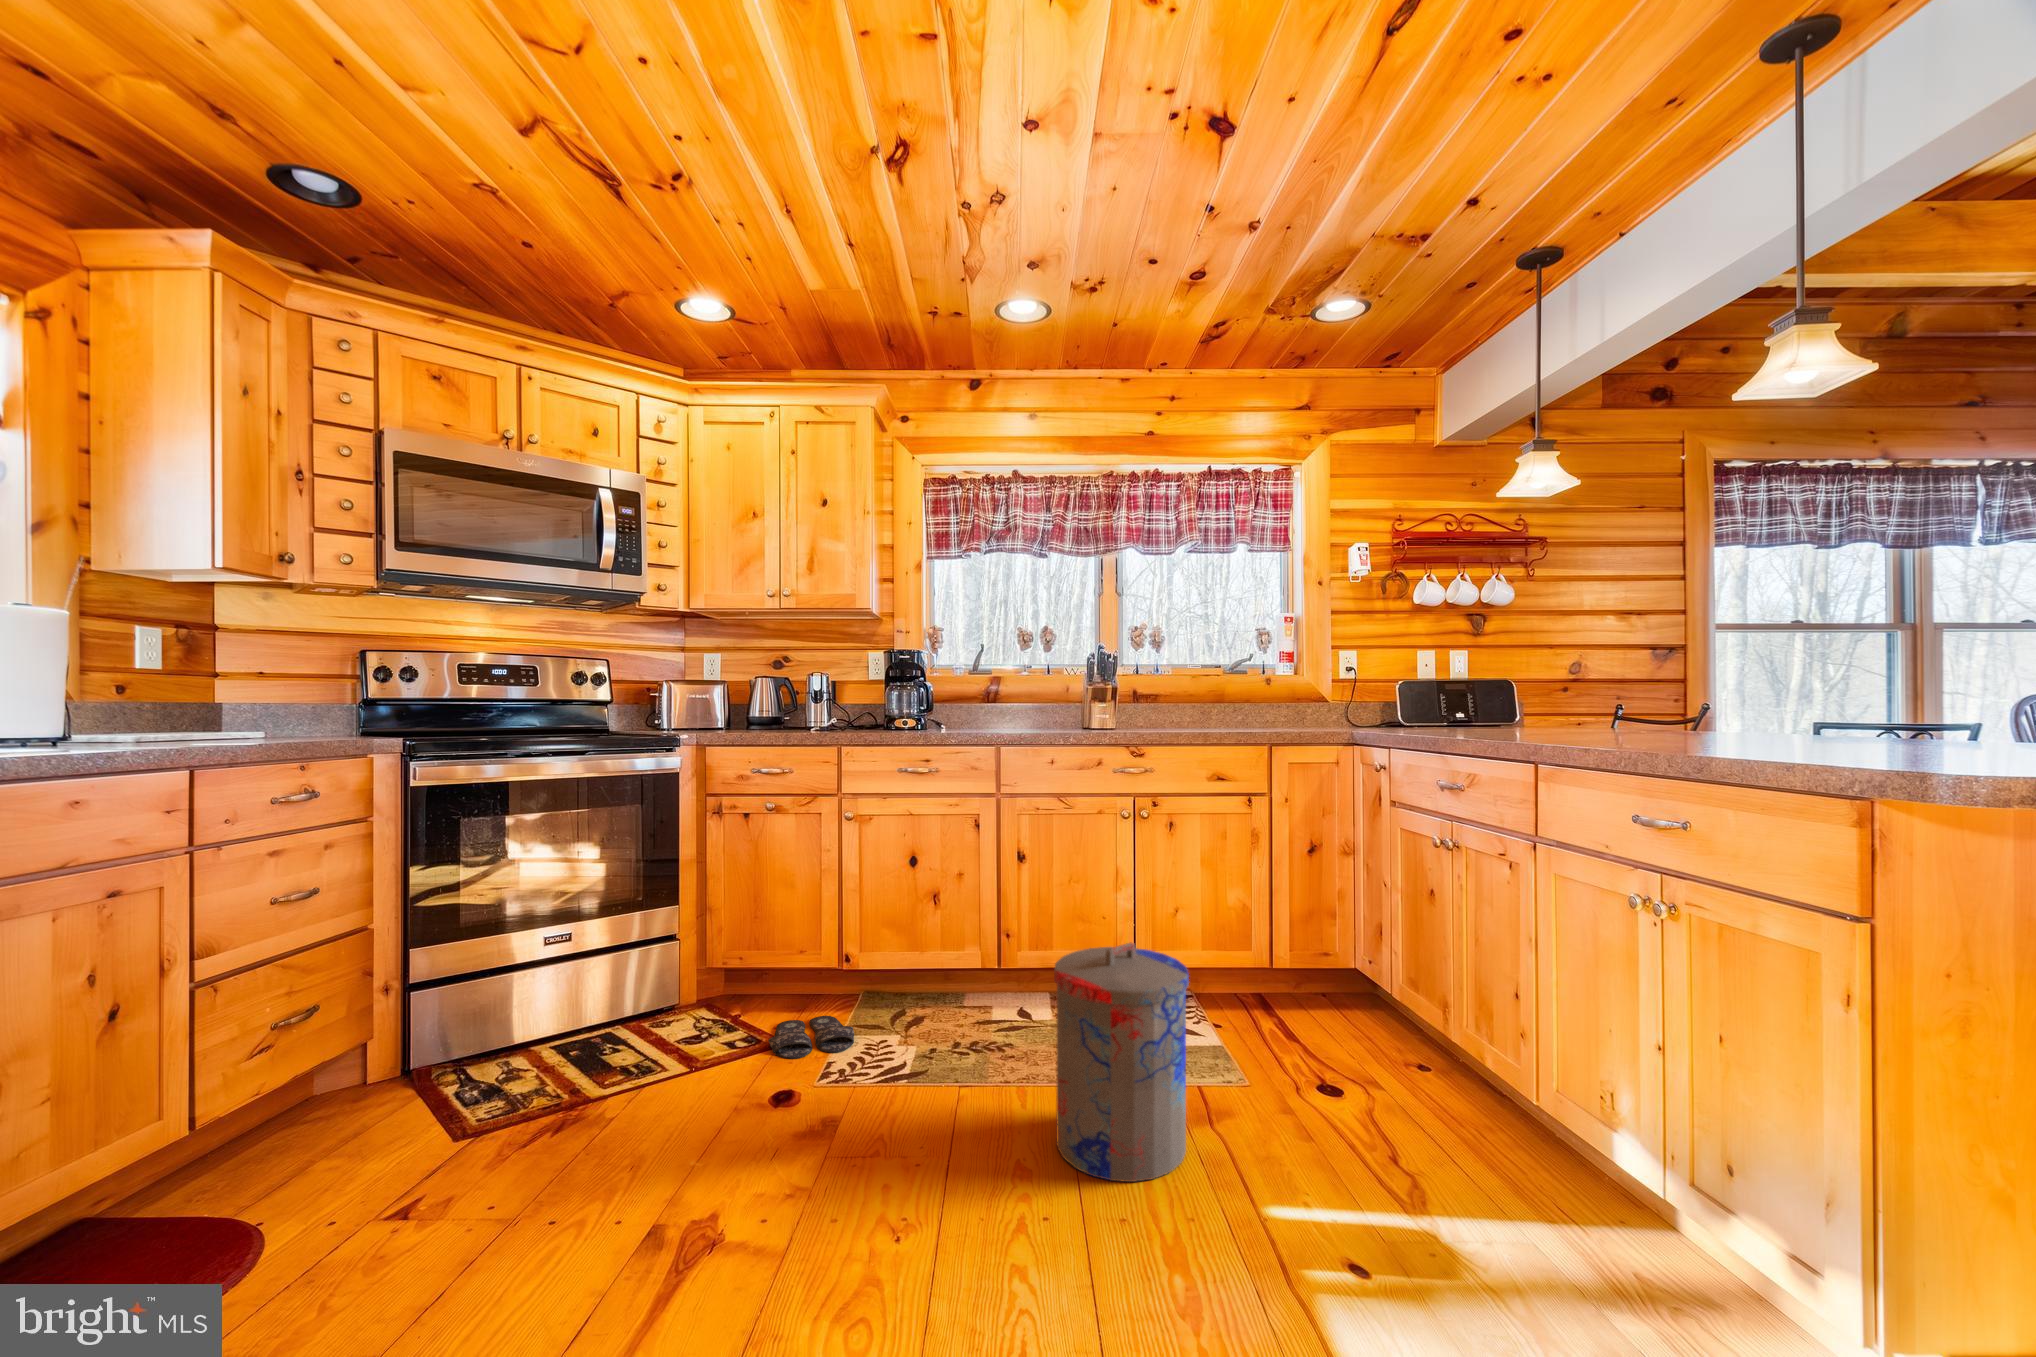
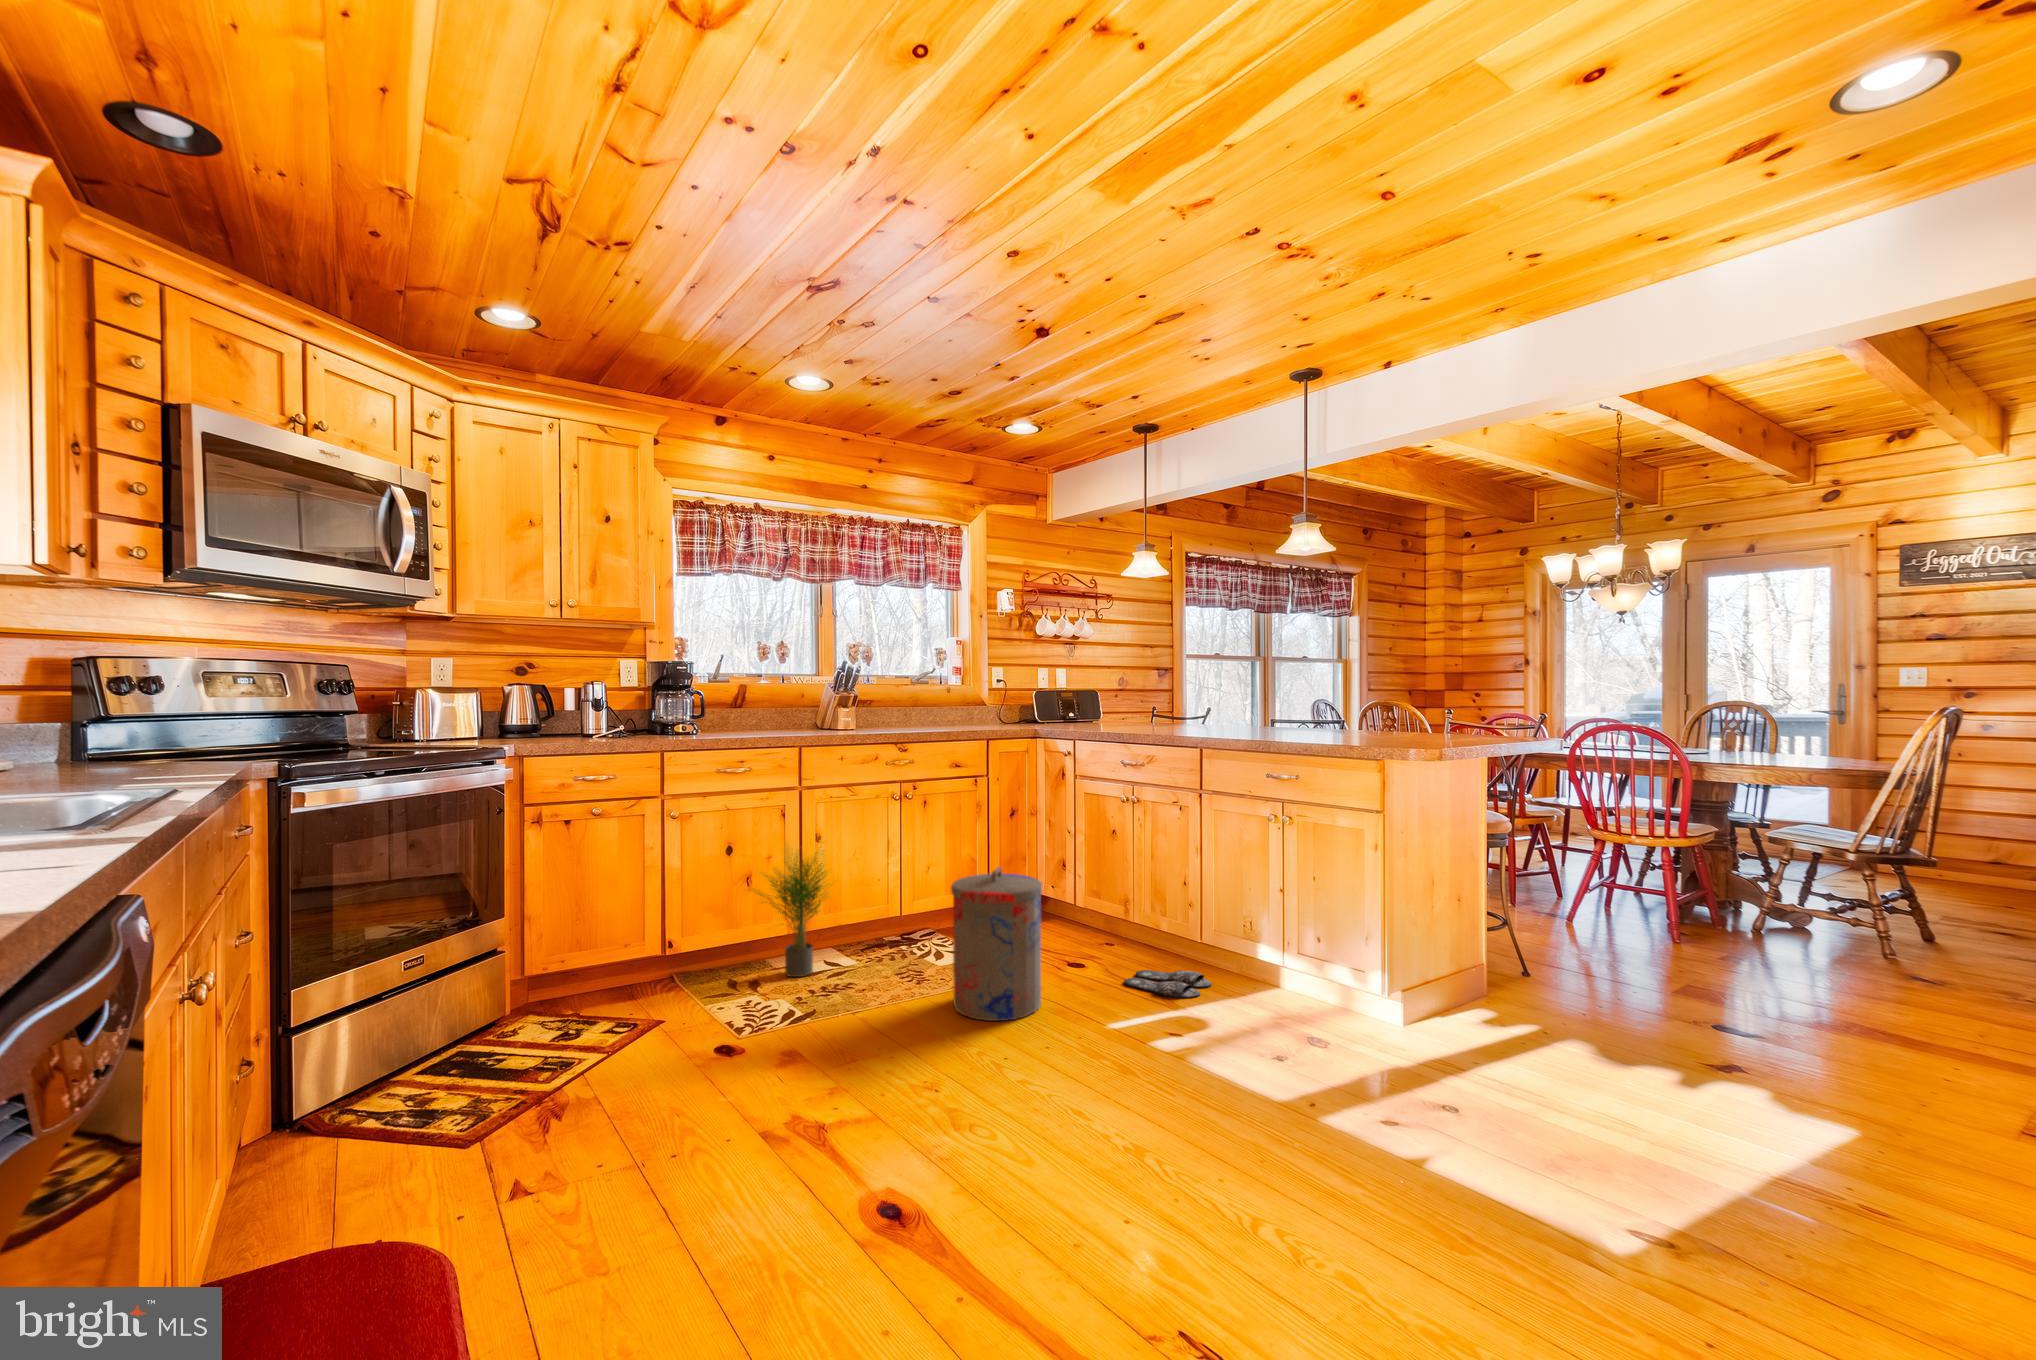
potted plant: none [913,859,1018,1026] -> present [755,850,833,977]
slippers: present [768,1016,854,1059] -> present [1124,970,1211,998]

